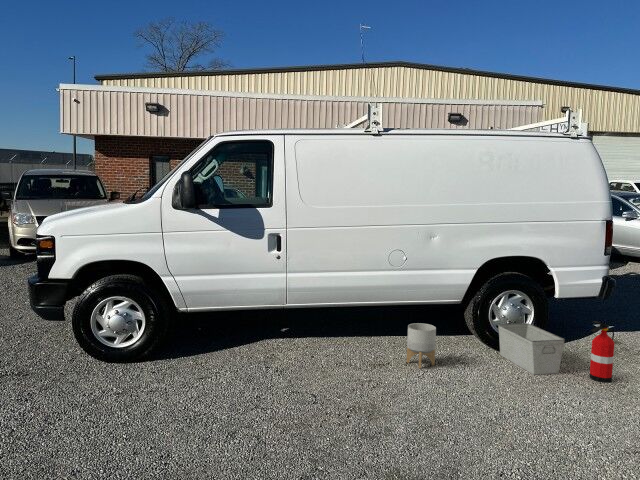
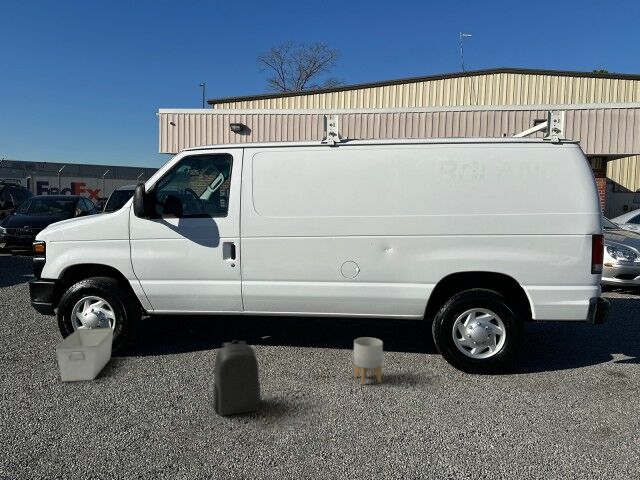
fire extinguisher: present [589,321,615,383] -> none [546,350,578,422]
storage bin: present [498,323,565,375] -> present [56,328,113,381]
backpack: none [300,331,348,406] -> present [213,341,261,416]

